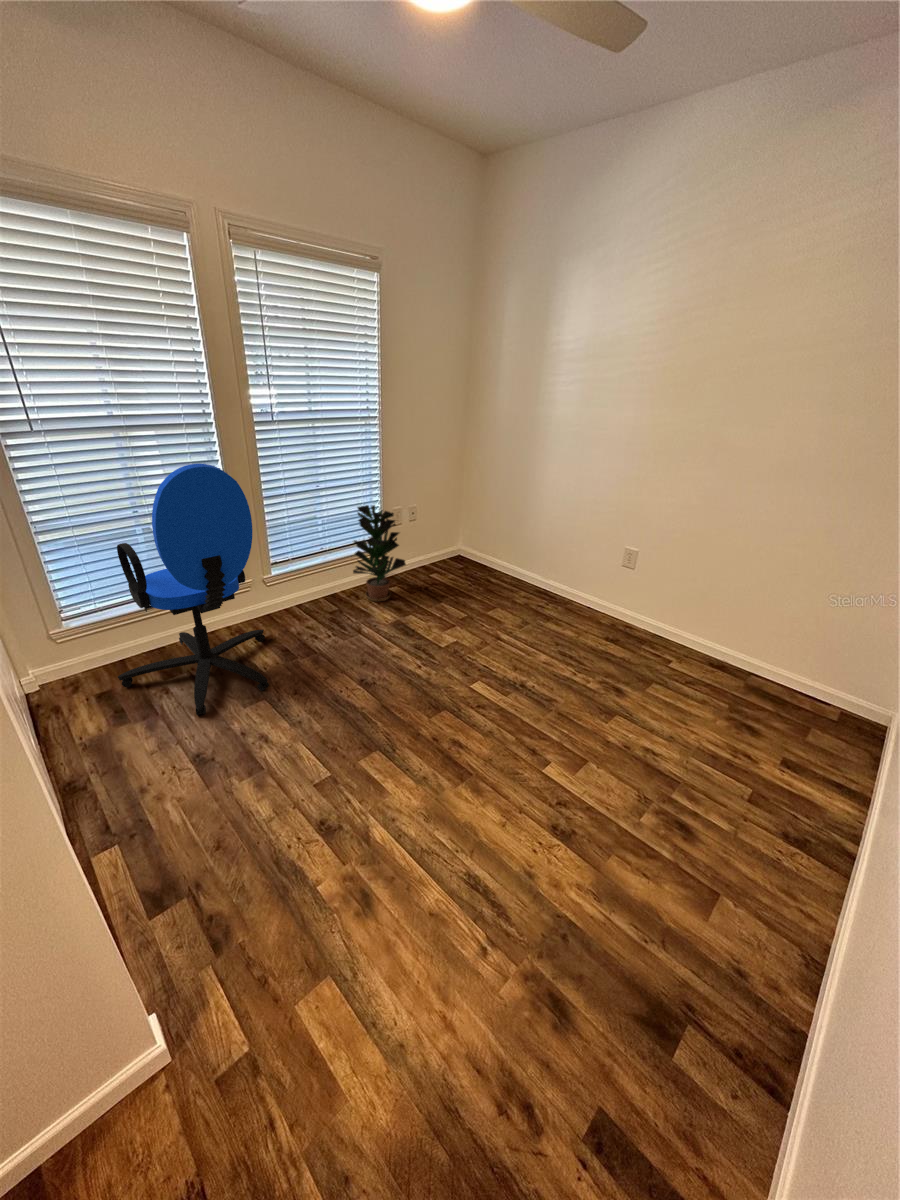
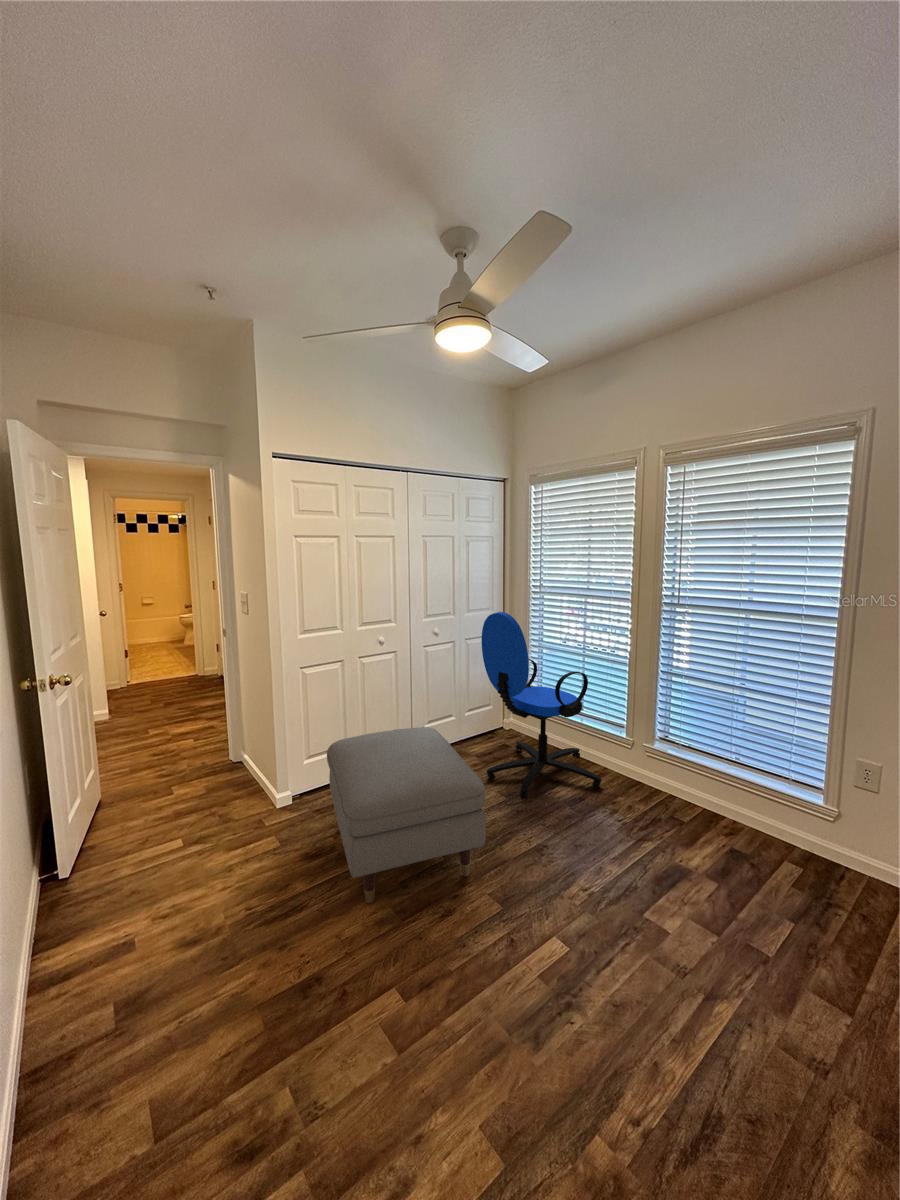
potted plant: present [353,505,406,601] -> none [711,721,807,865]
ottoman: none [221,637,487,877] -> present [327,727,486,903]

